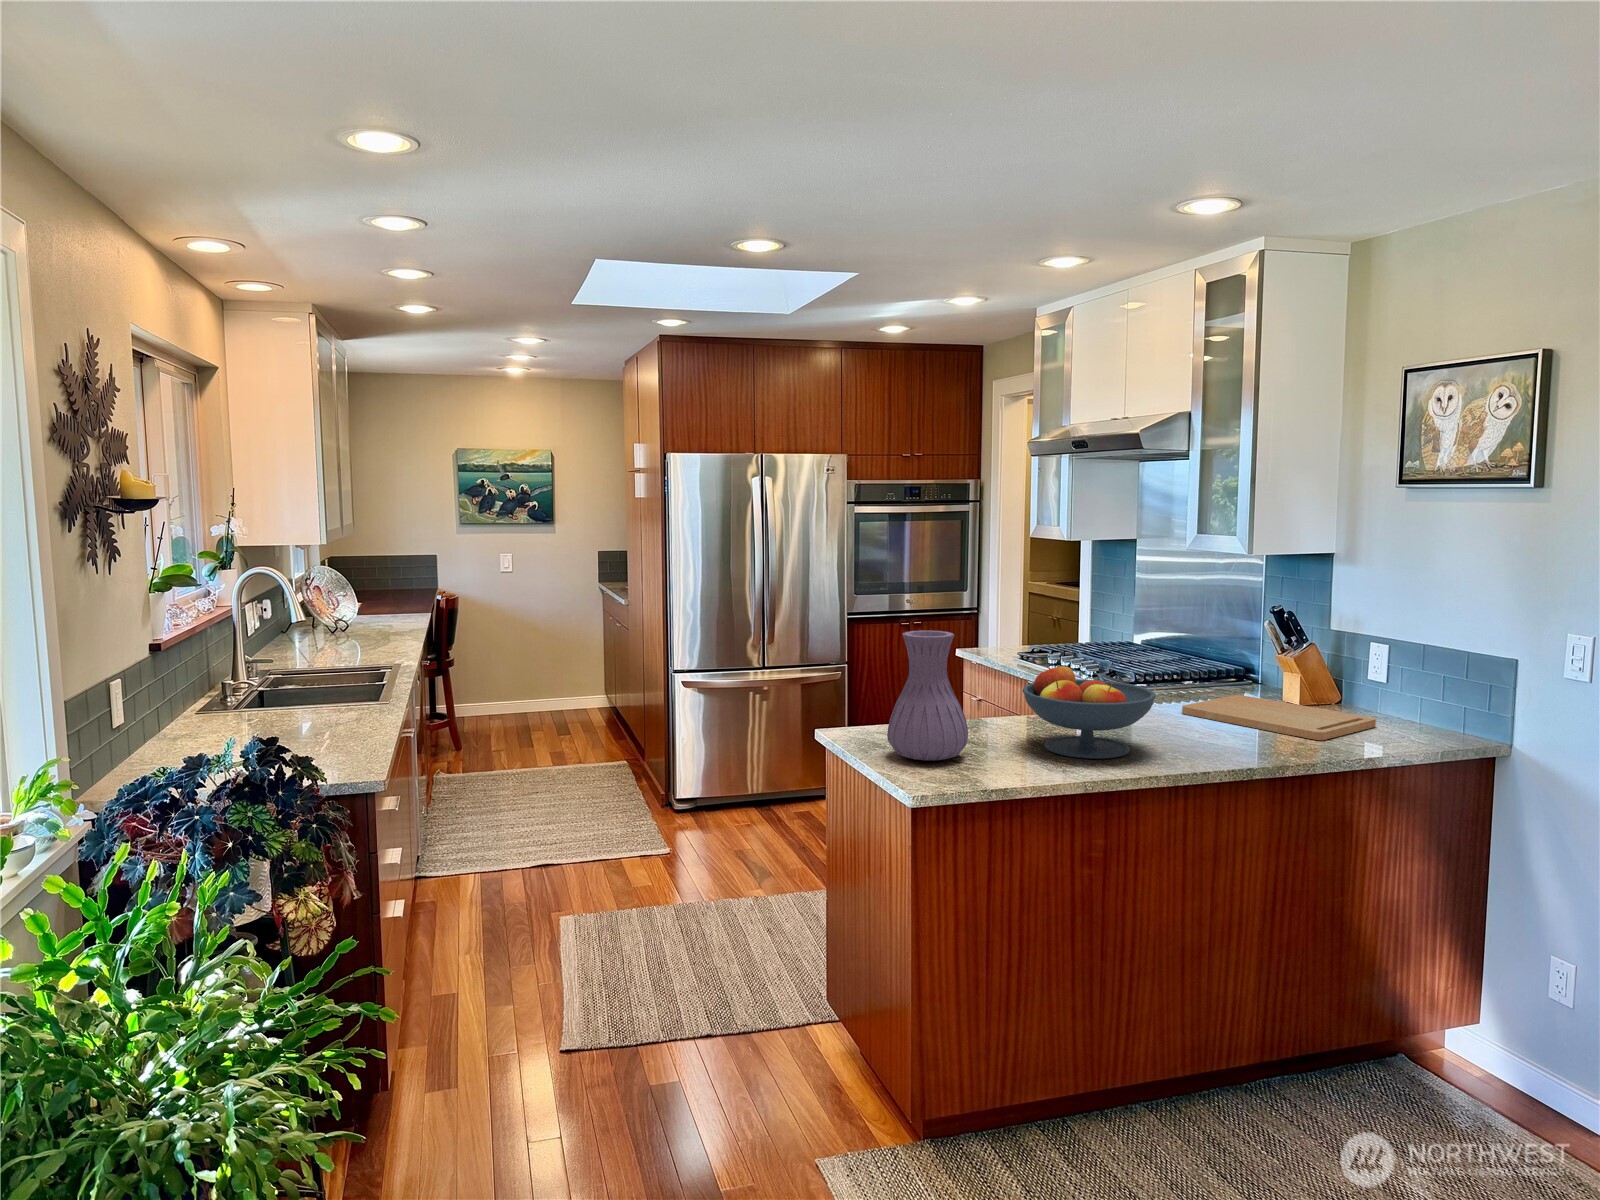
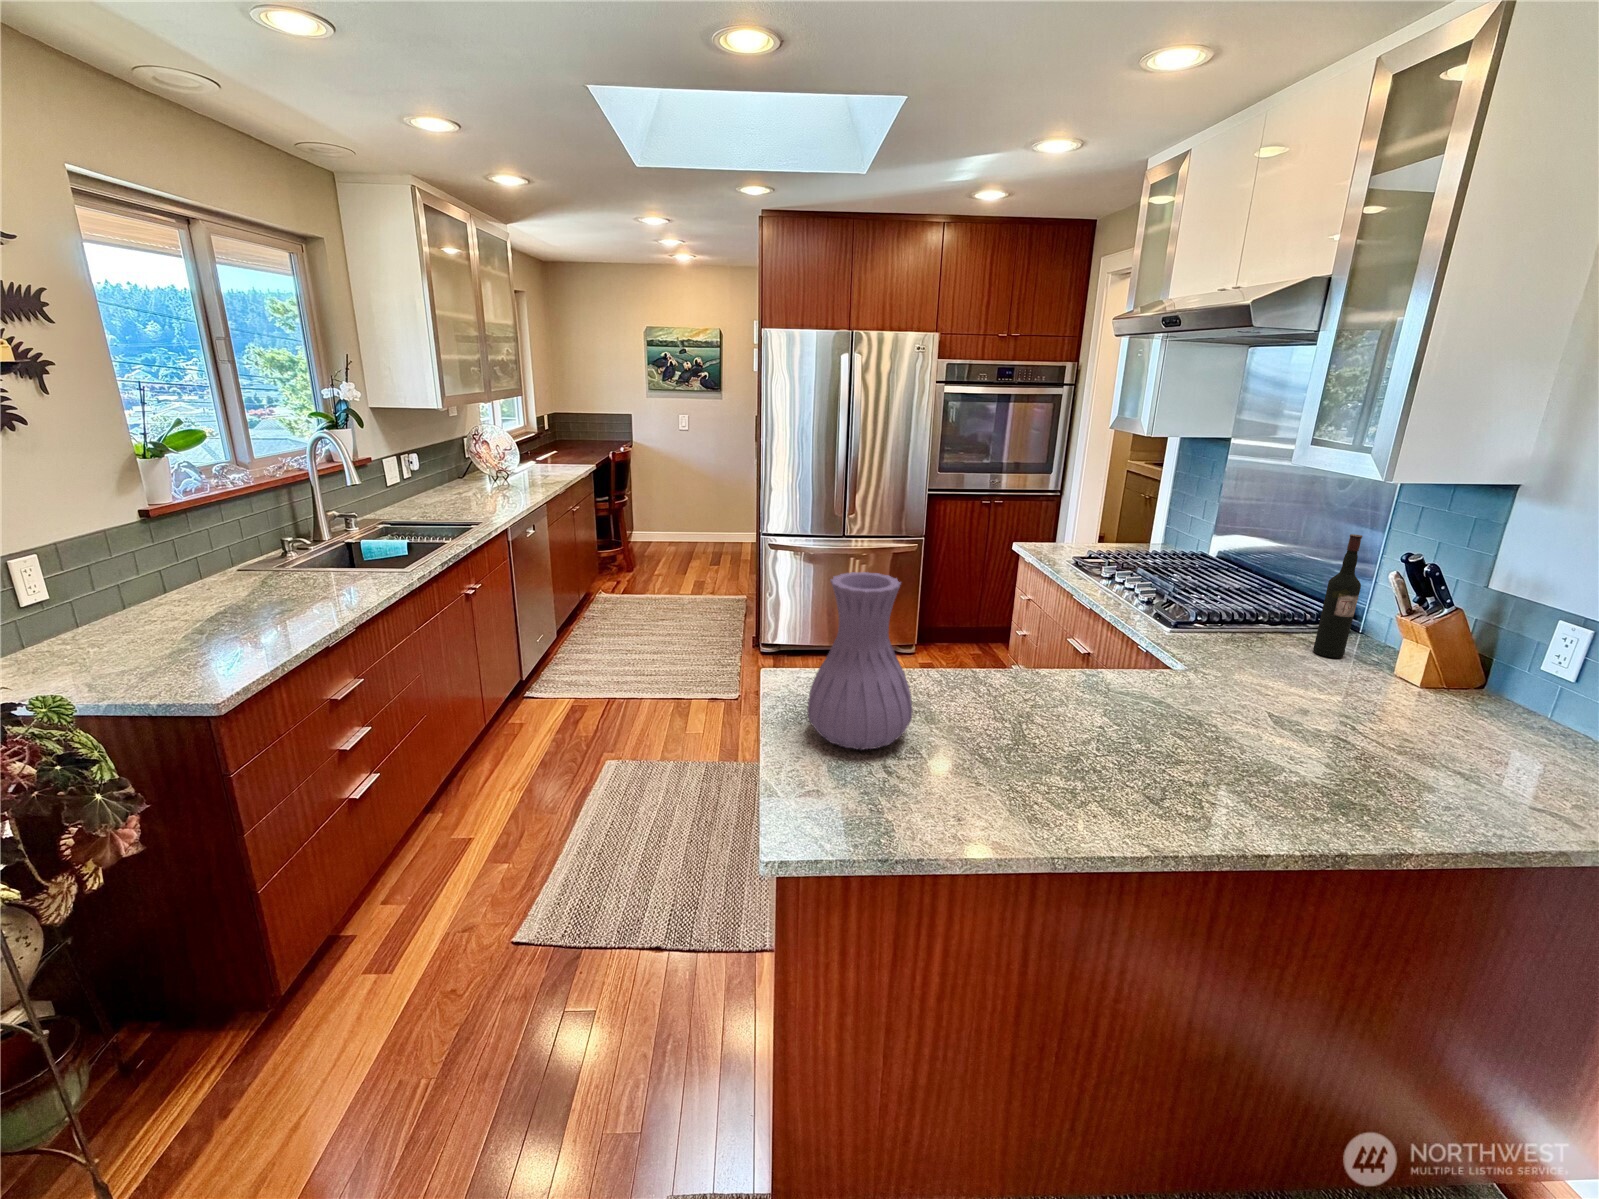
wine bottle: none [1226,599,1250,697] -> present [1313,534,1362,658]
fruit bowl: present [1022,665,1156,759] -> none [1001,626,1193,776]
cutting board: present [1182,695,1376,740] -> none [1243,658,1546,774]

